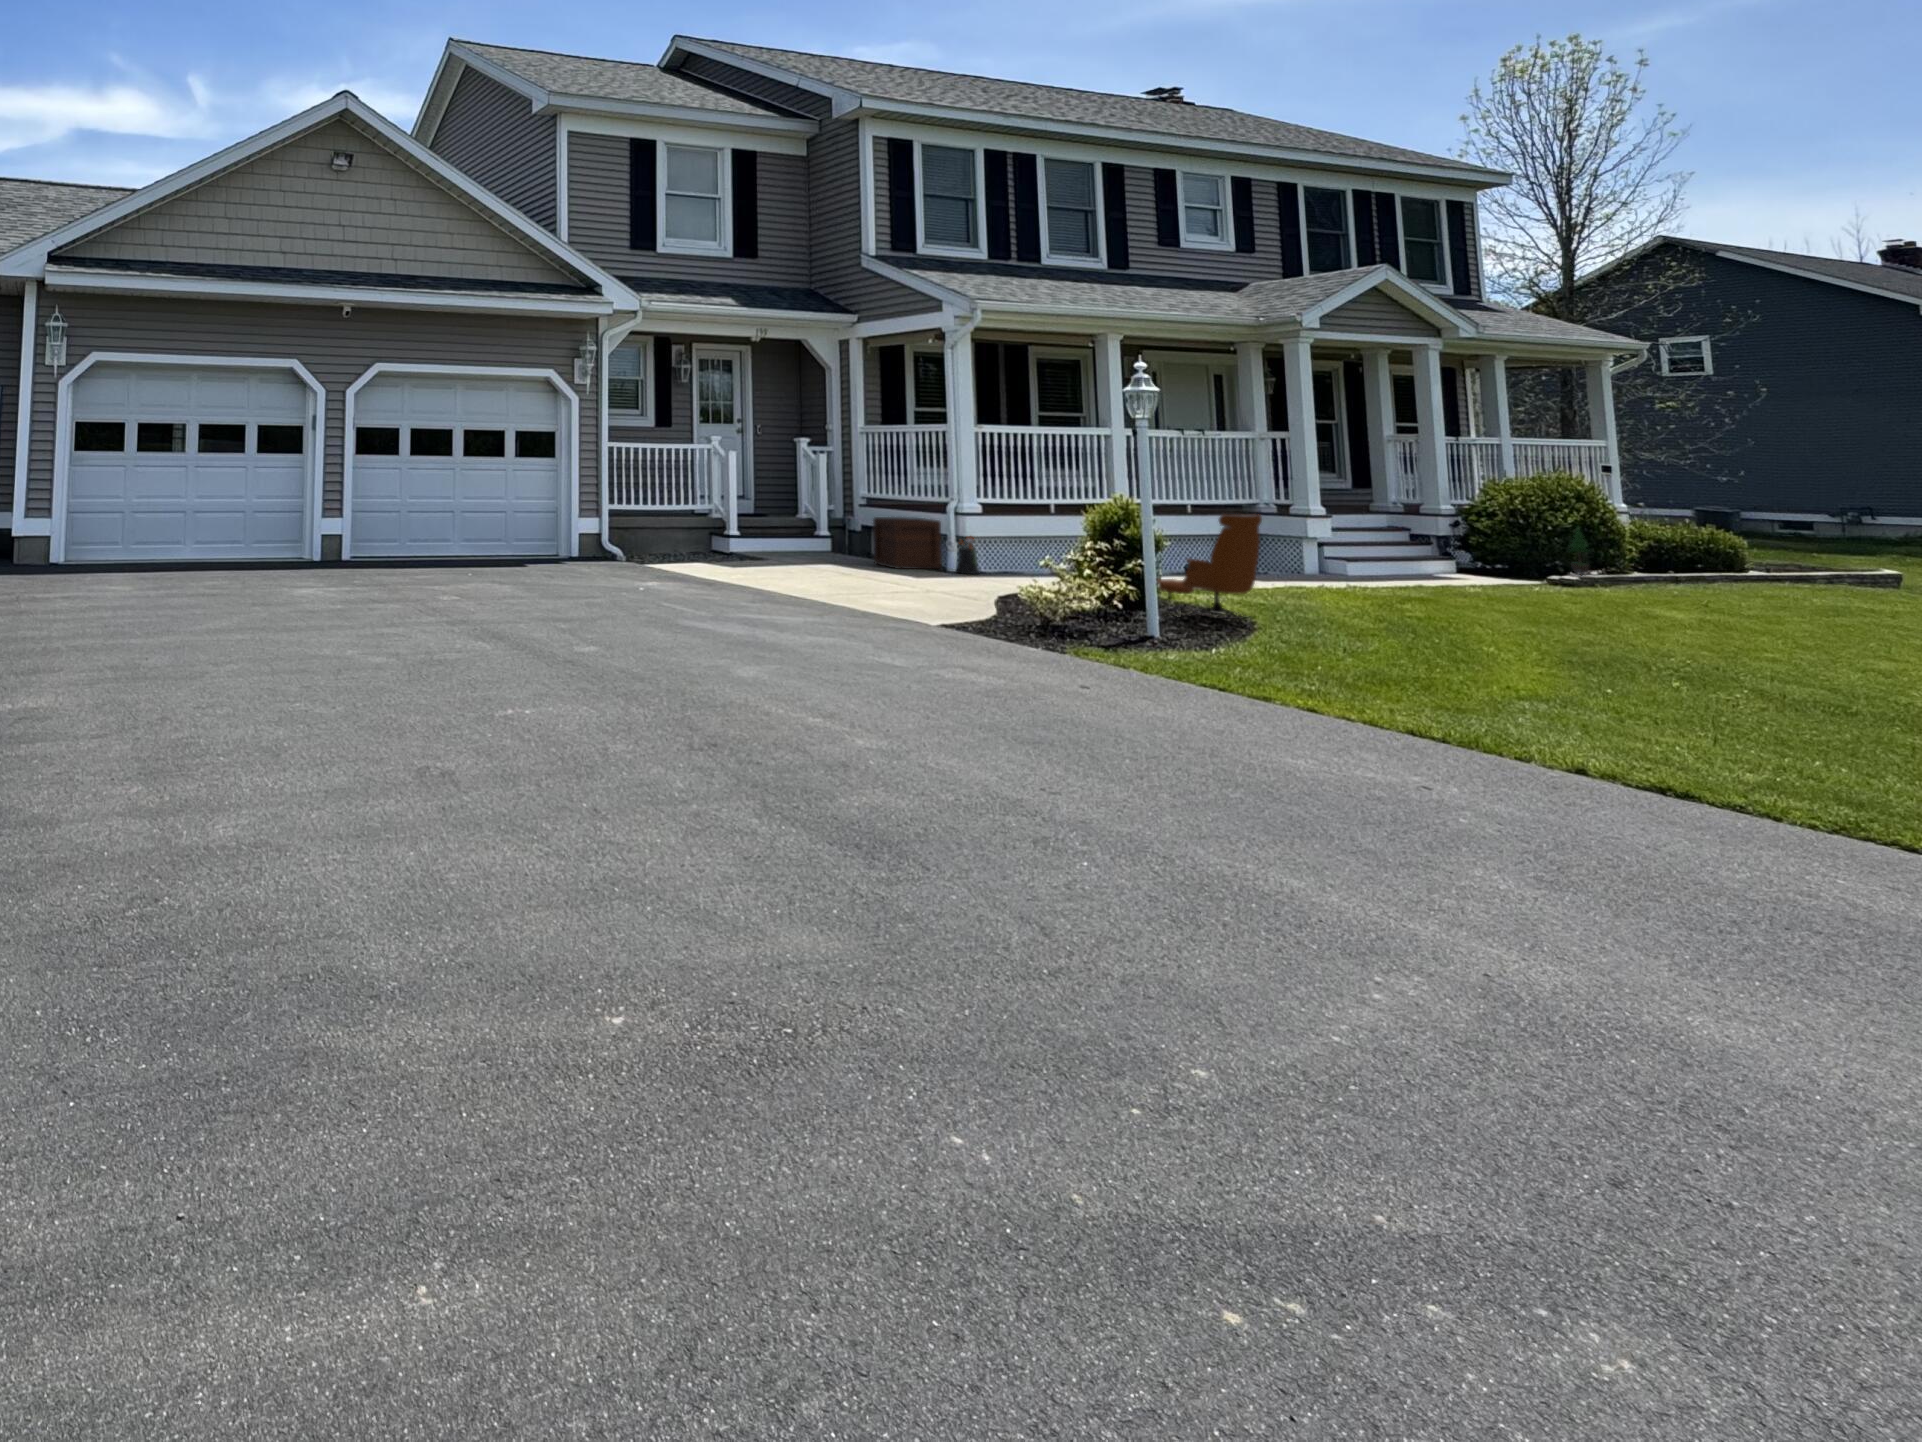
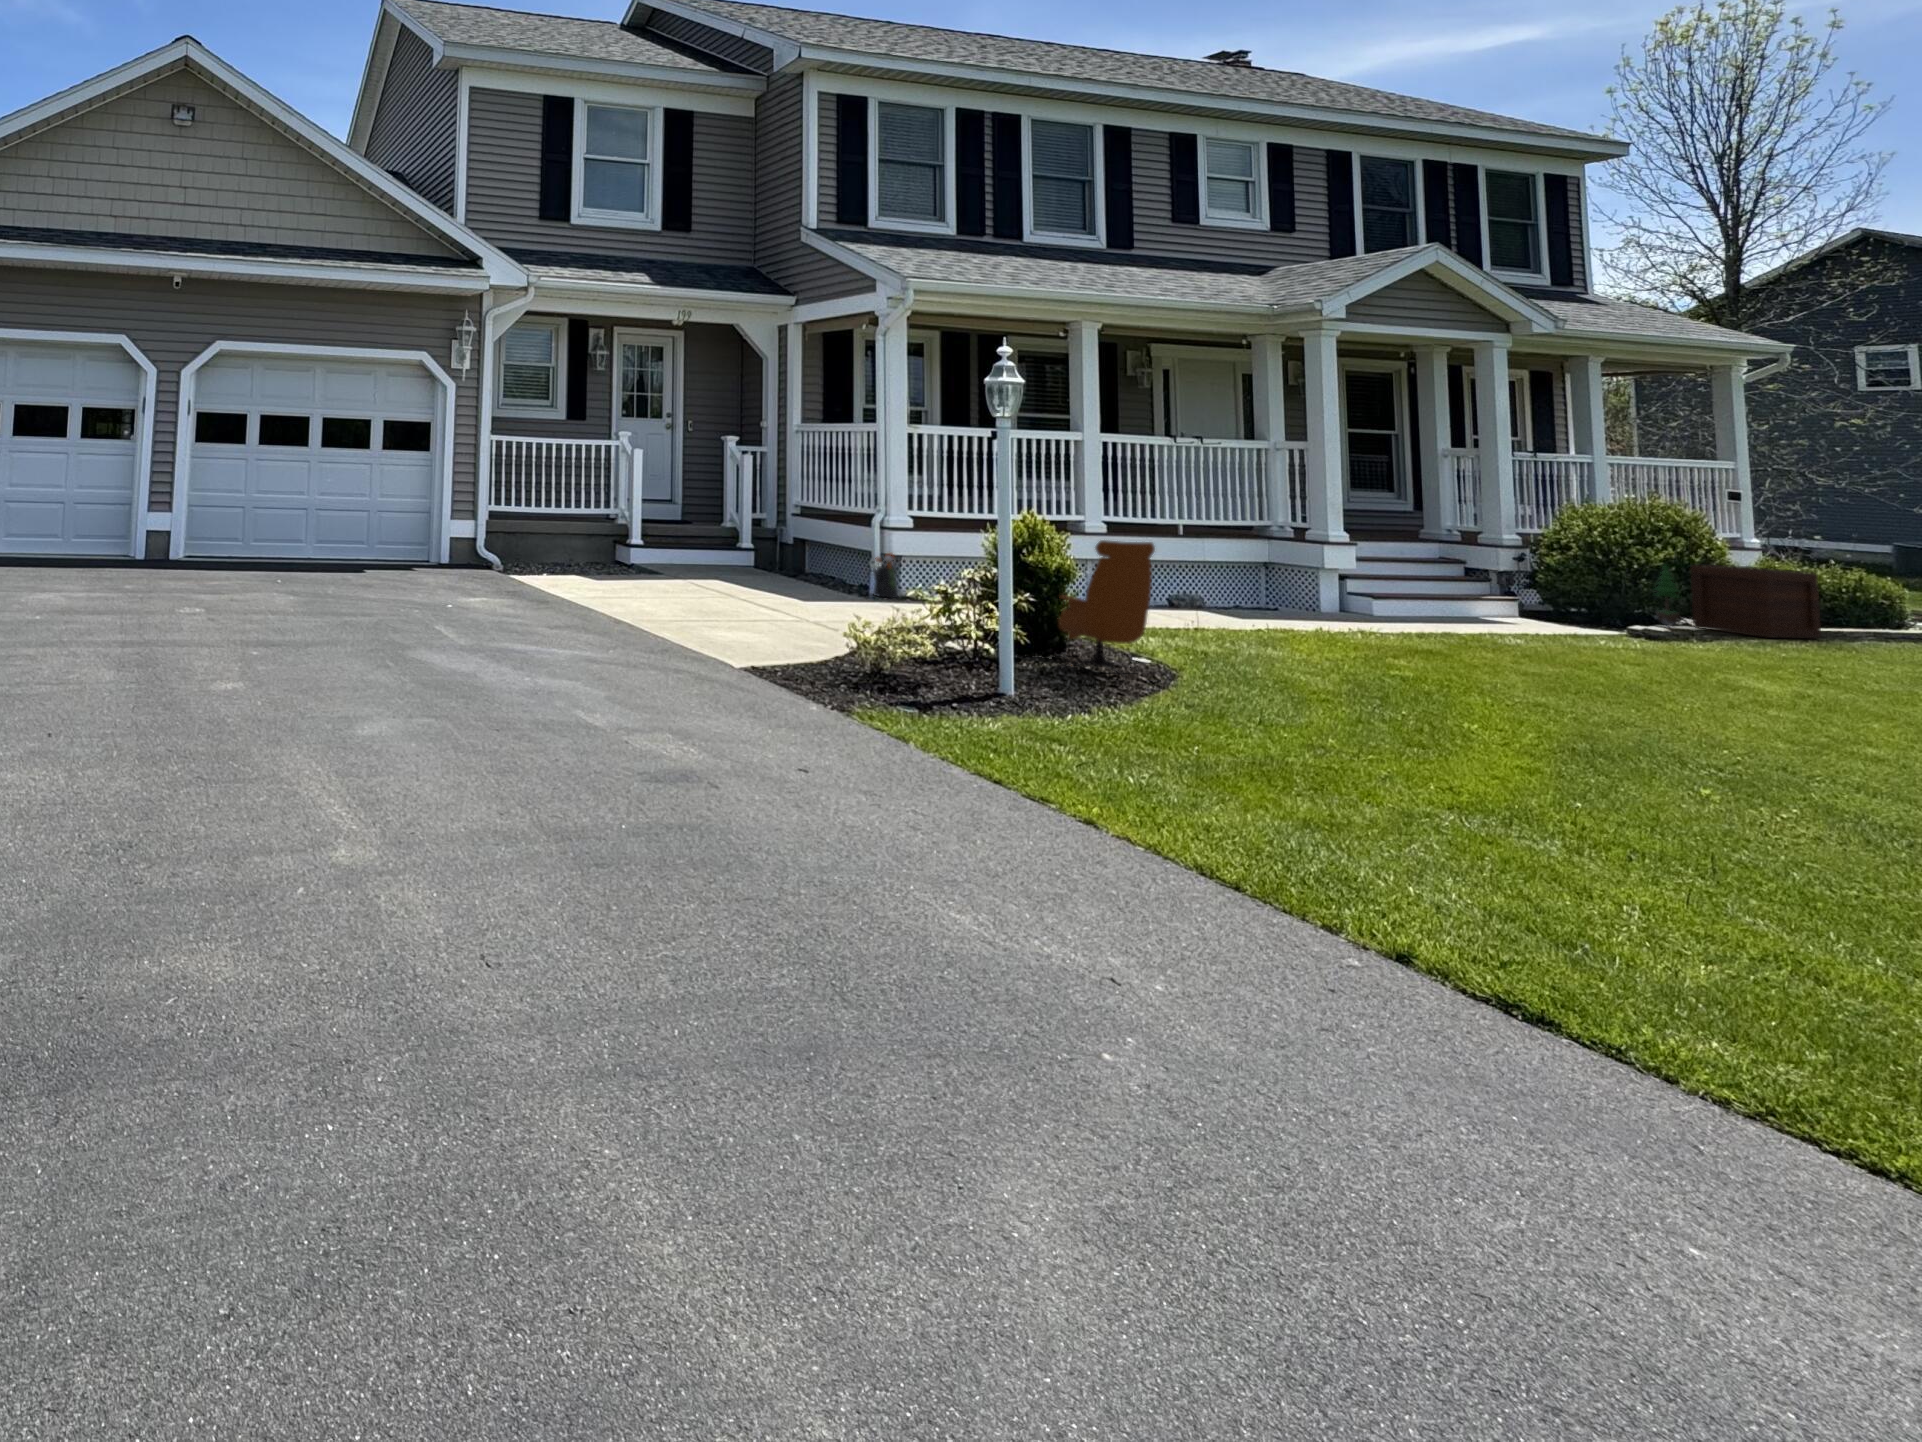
wooden crate: present [873,517,942,569] -> present [1690,565,1821,639]

